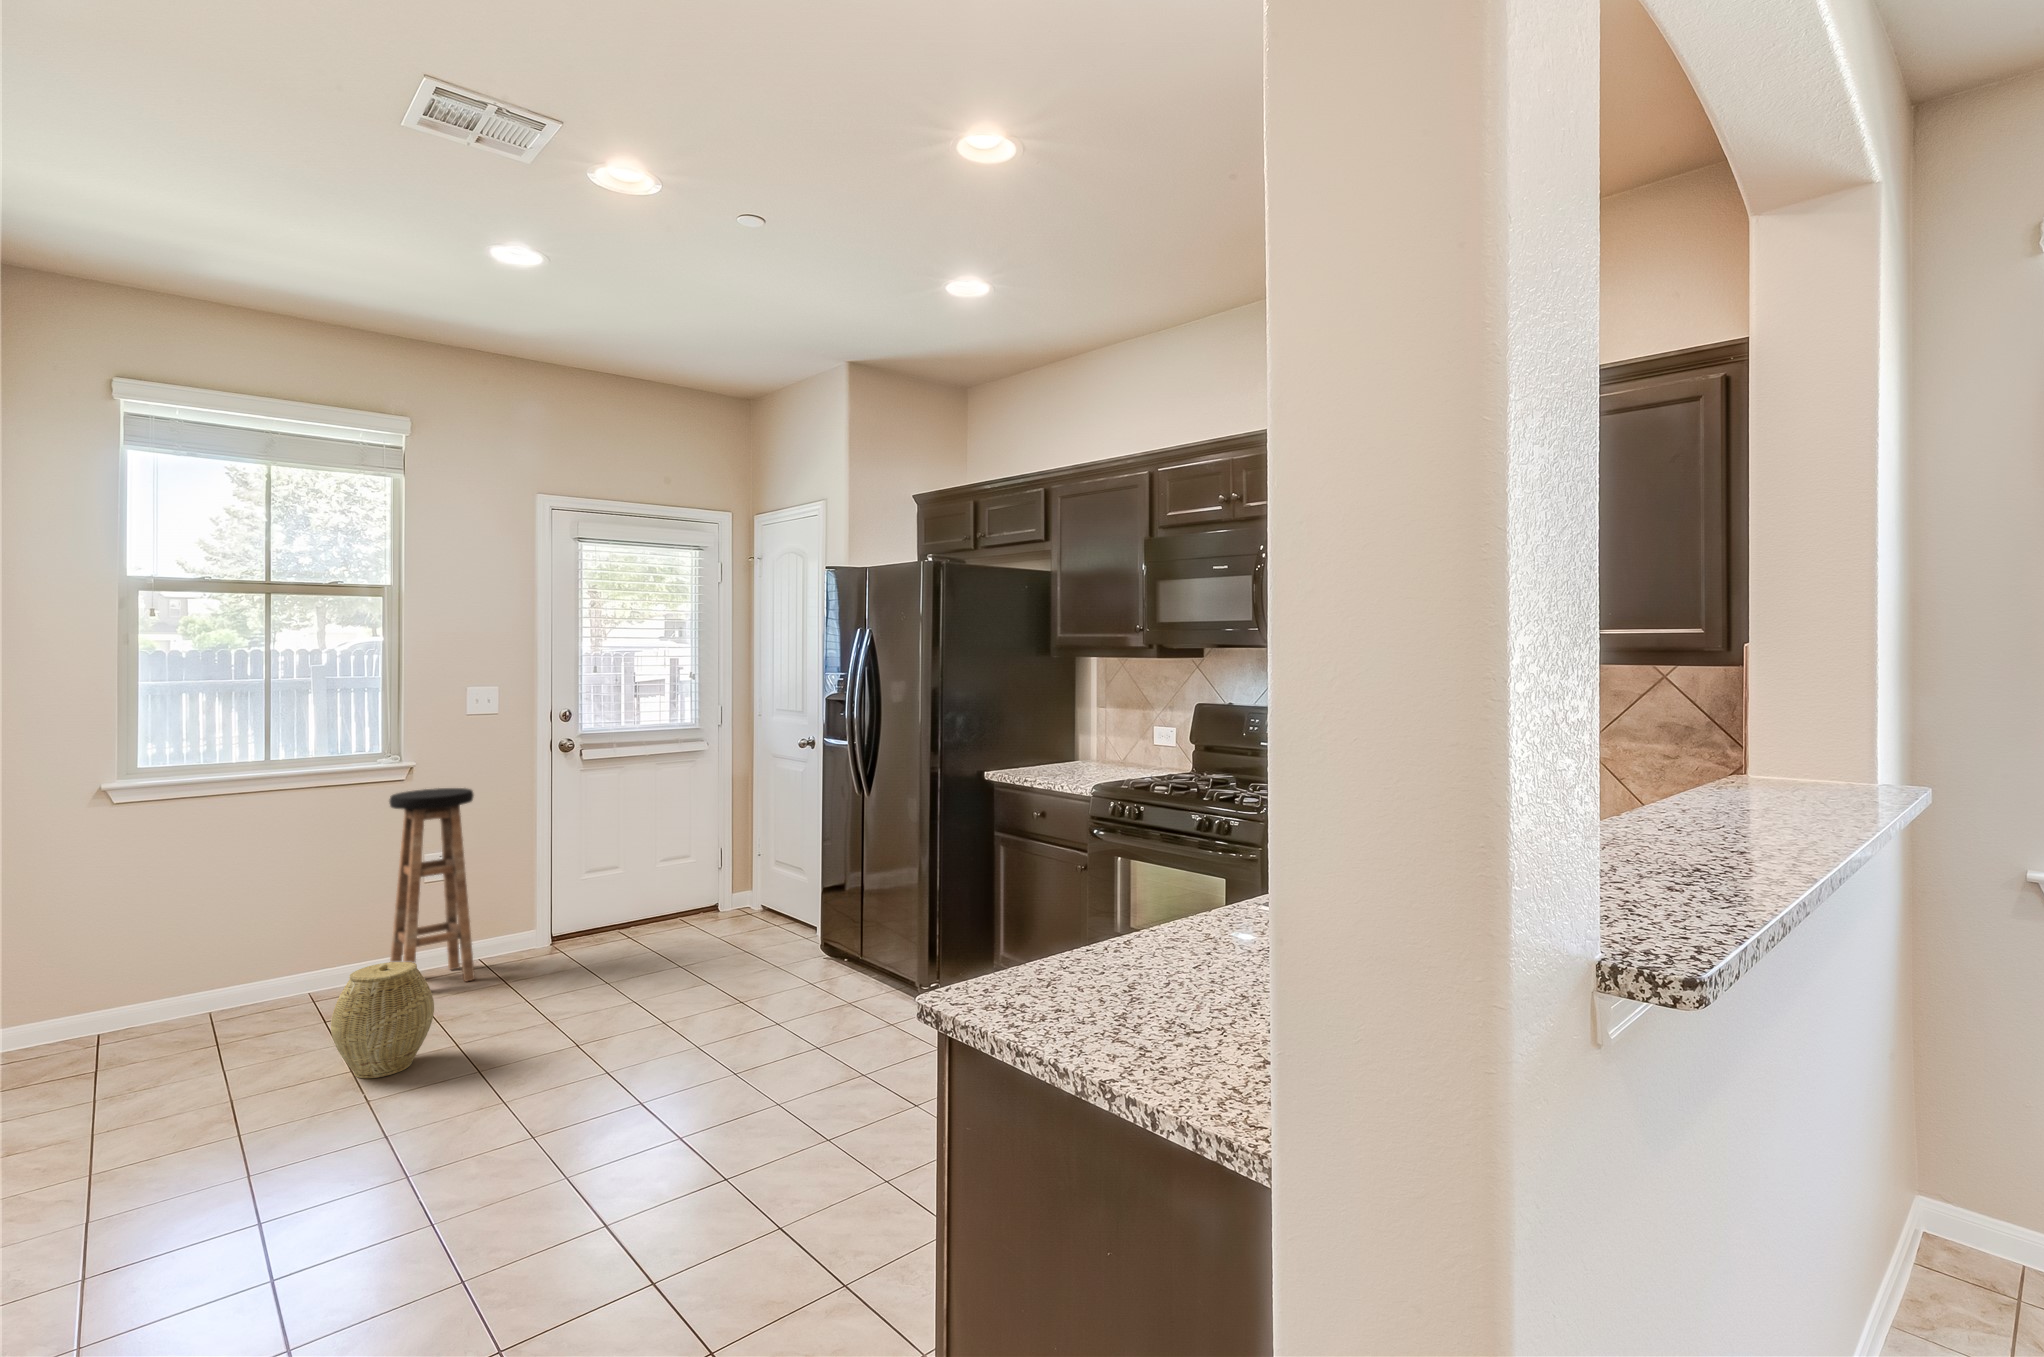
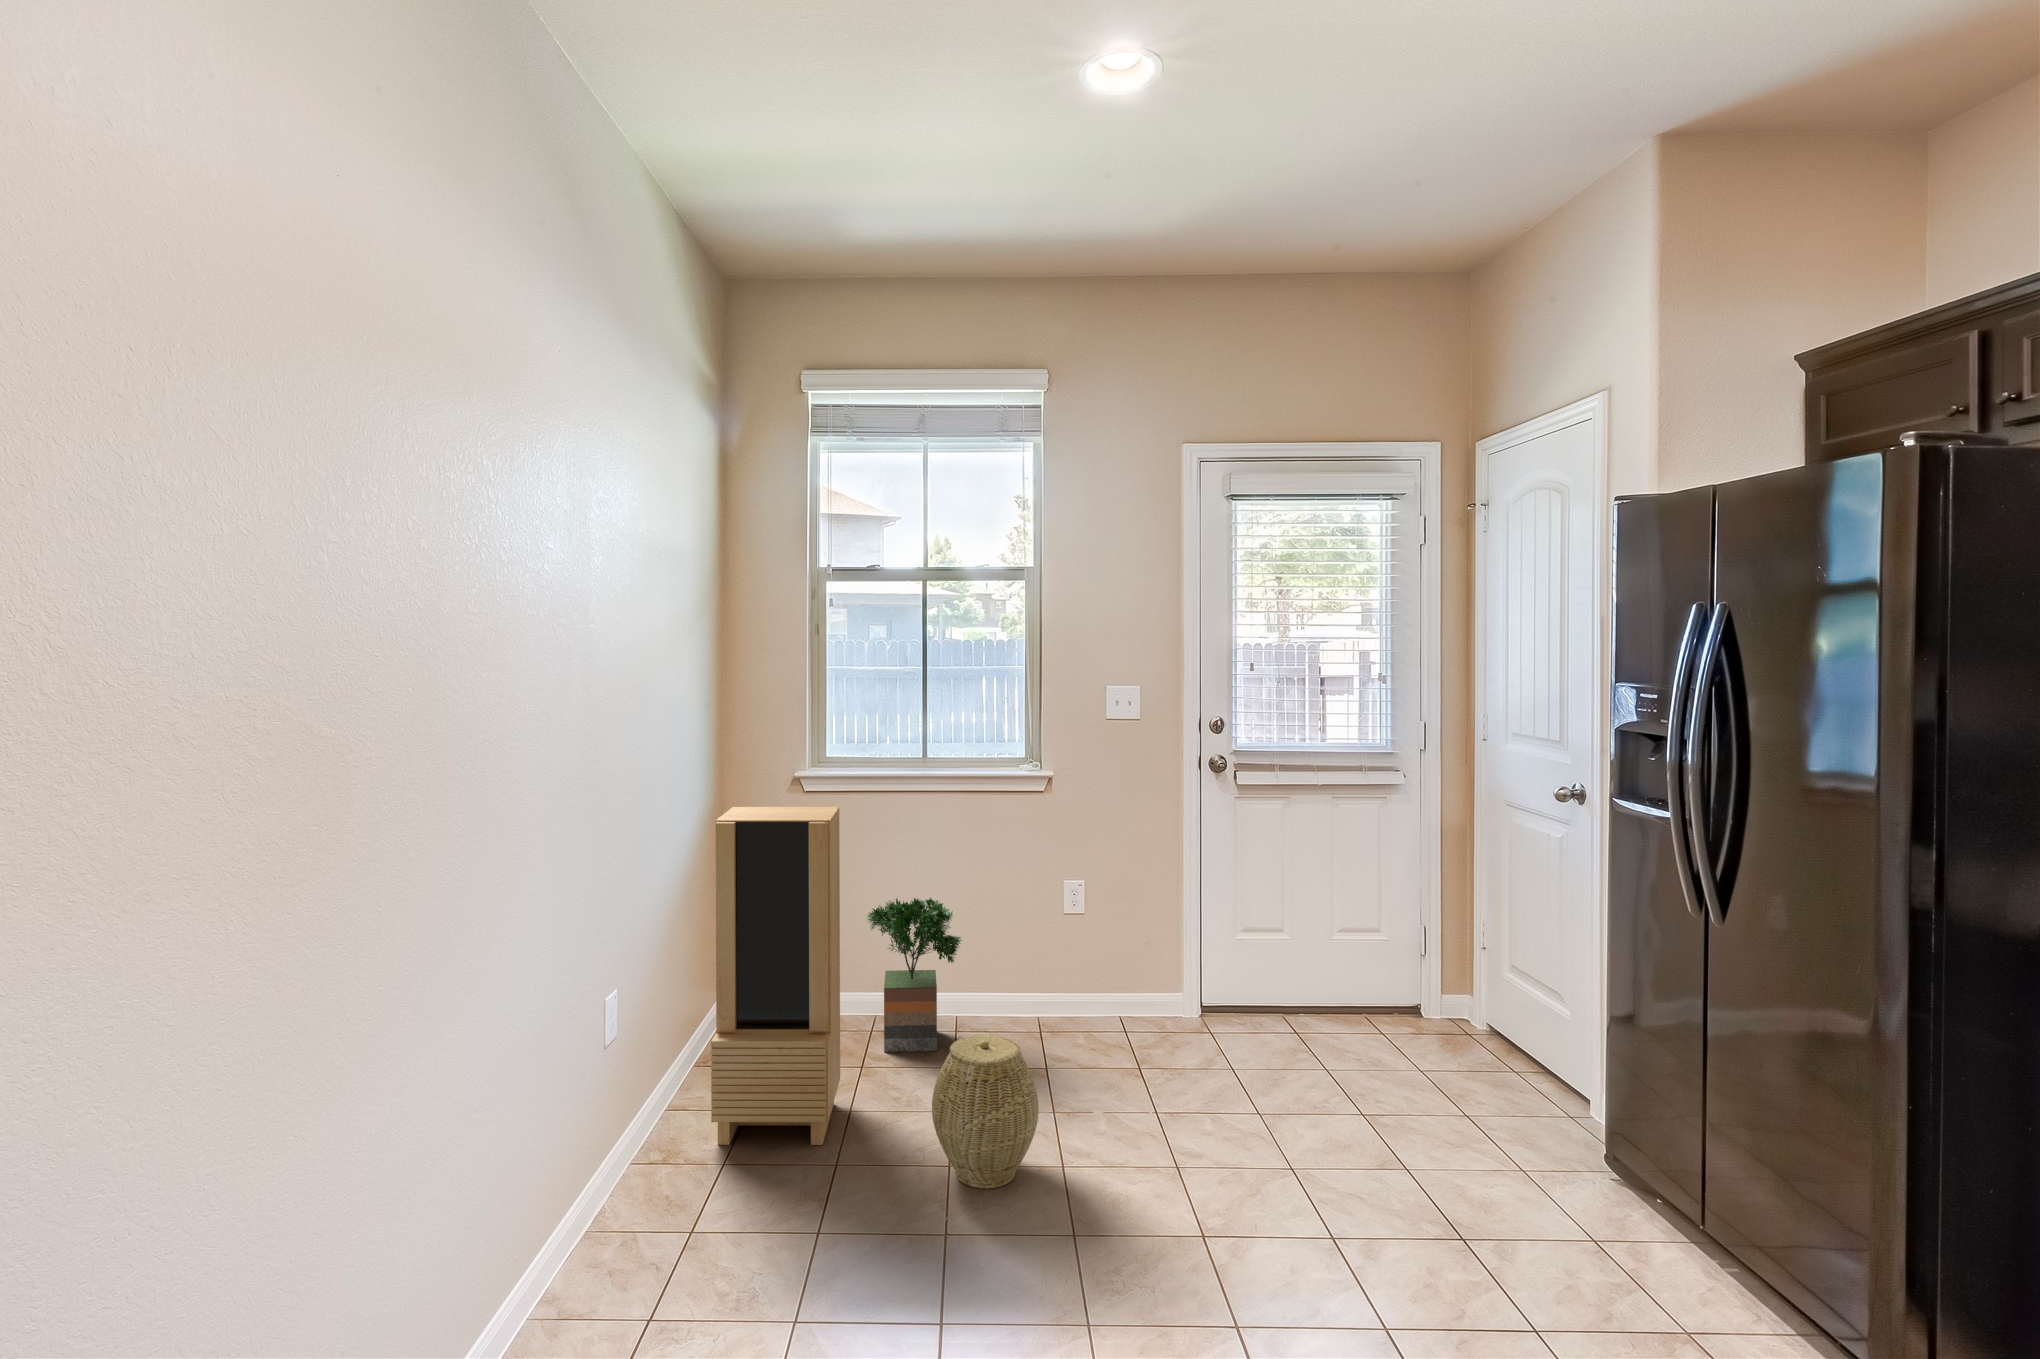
bar stool: present [389,788,475,982] -> none [1027,806,1112,1052]
storage cabinet: none [58,802,208,1131] -> present [711,807,840,1145]
potted tree: none [205,885,323,1032] -> present [867,898,962,1052]

